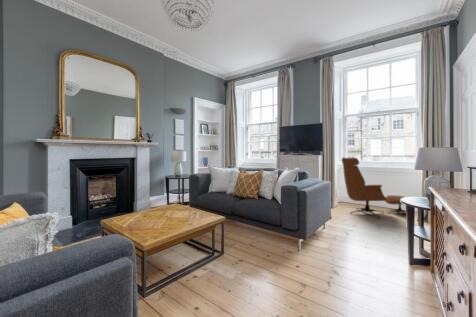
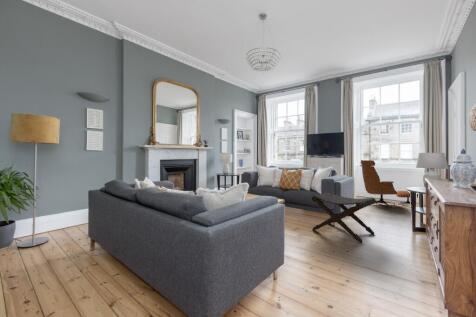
footstool: none [262,205,356,294] -> present [312,193,376,243]

